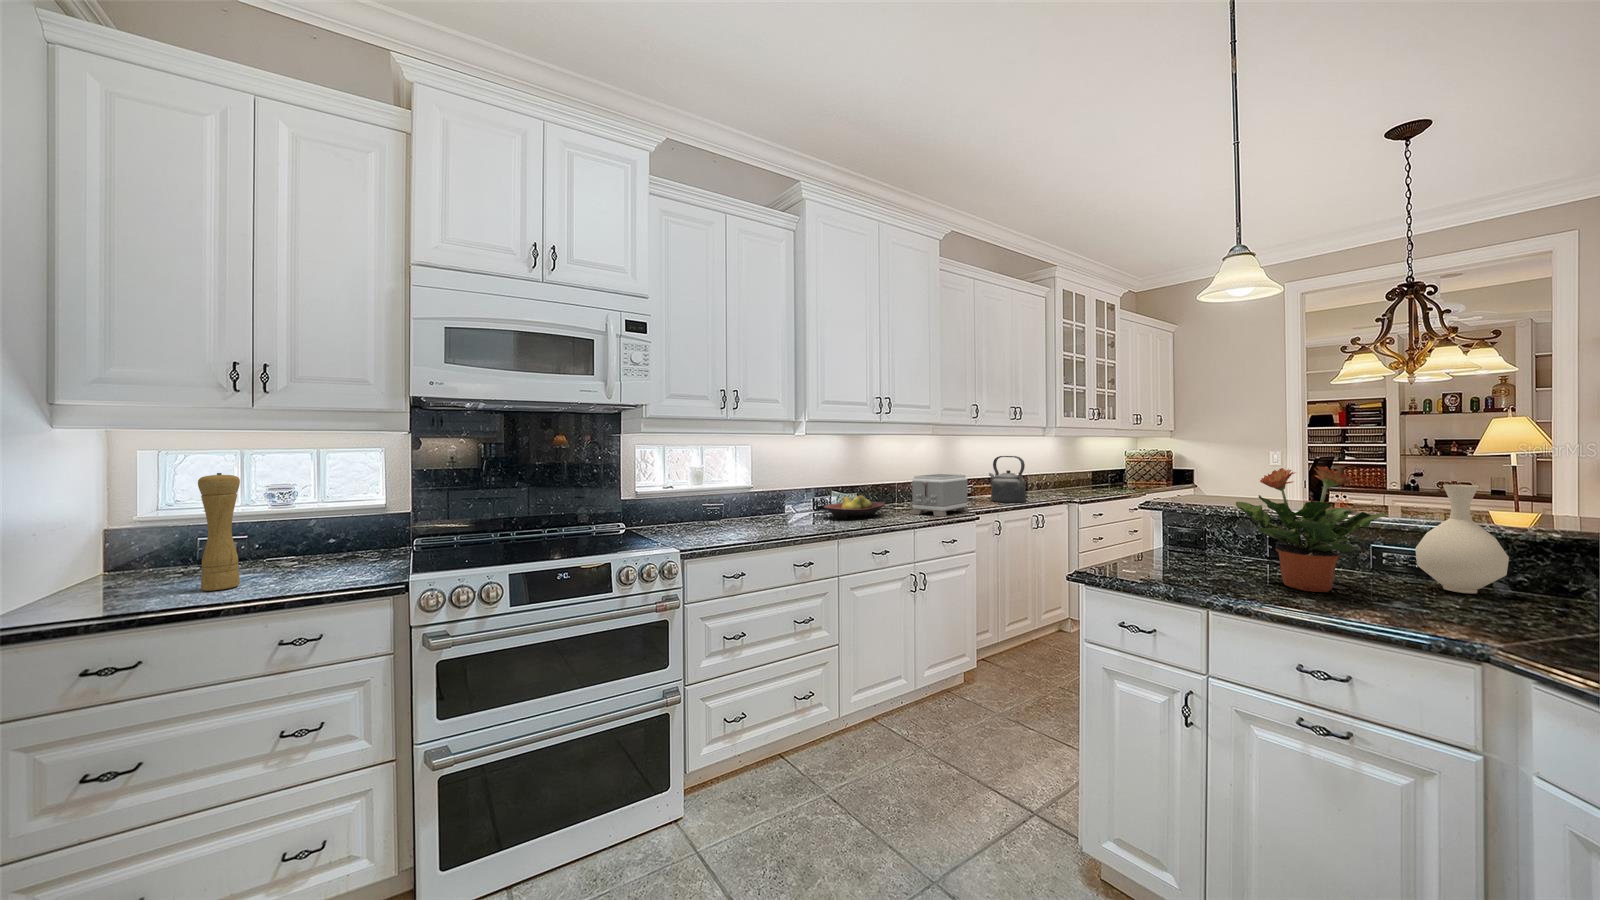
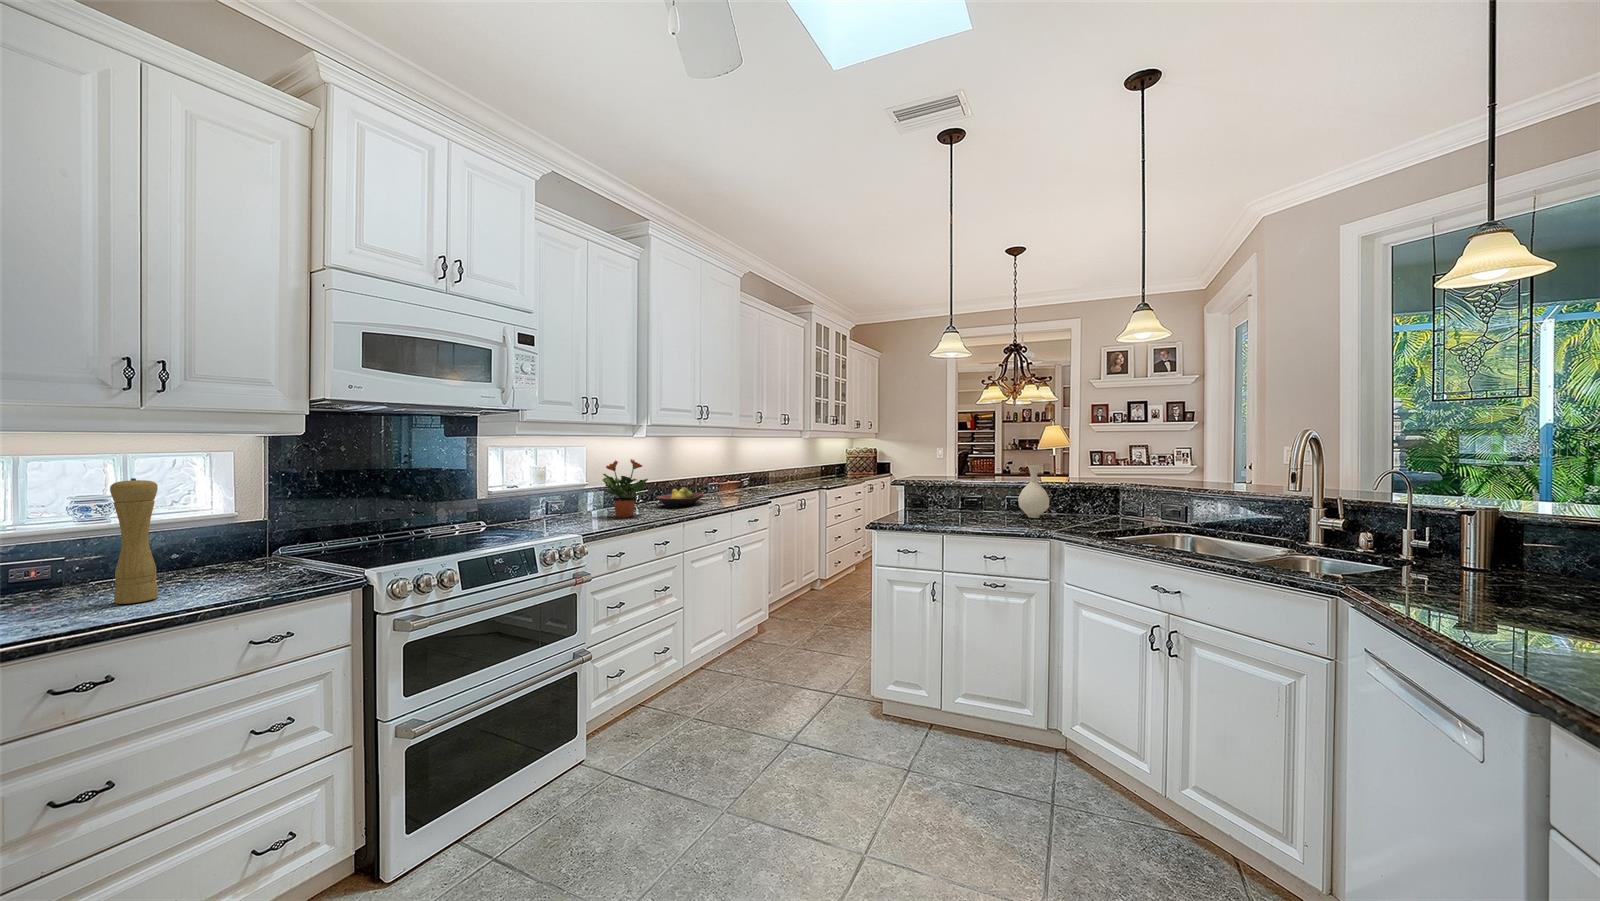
kettle: present [989,456,1026,503] -> none [766,453,796,490]
potted plant: present [1236,466,1388,592] -> present [599,459,648,518]
toaster: present [911,474,969,517] -> none [722,468,764,502]

